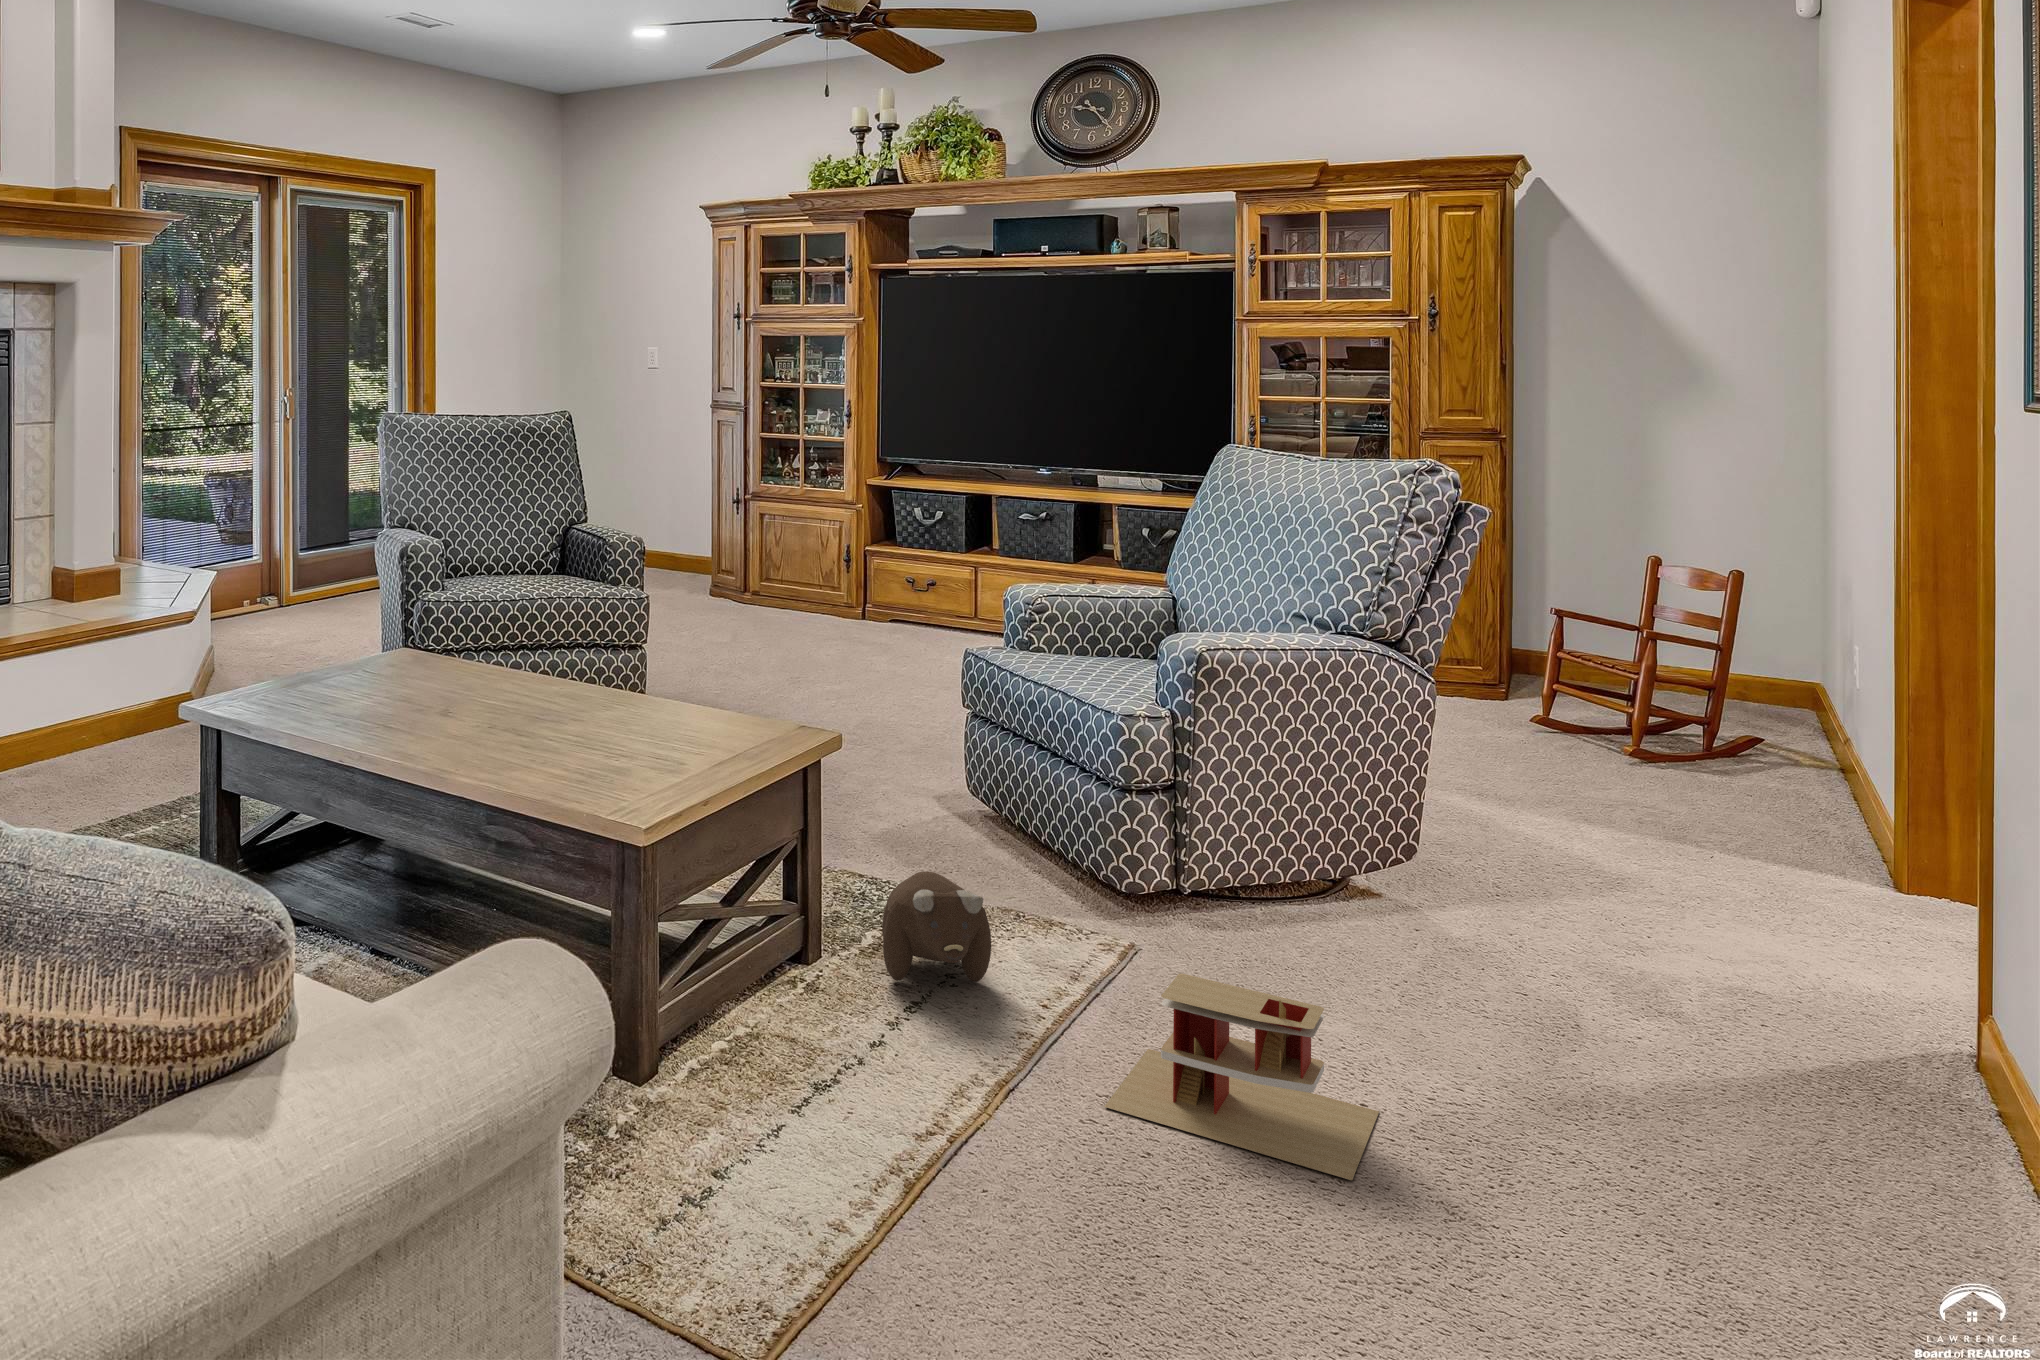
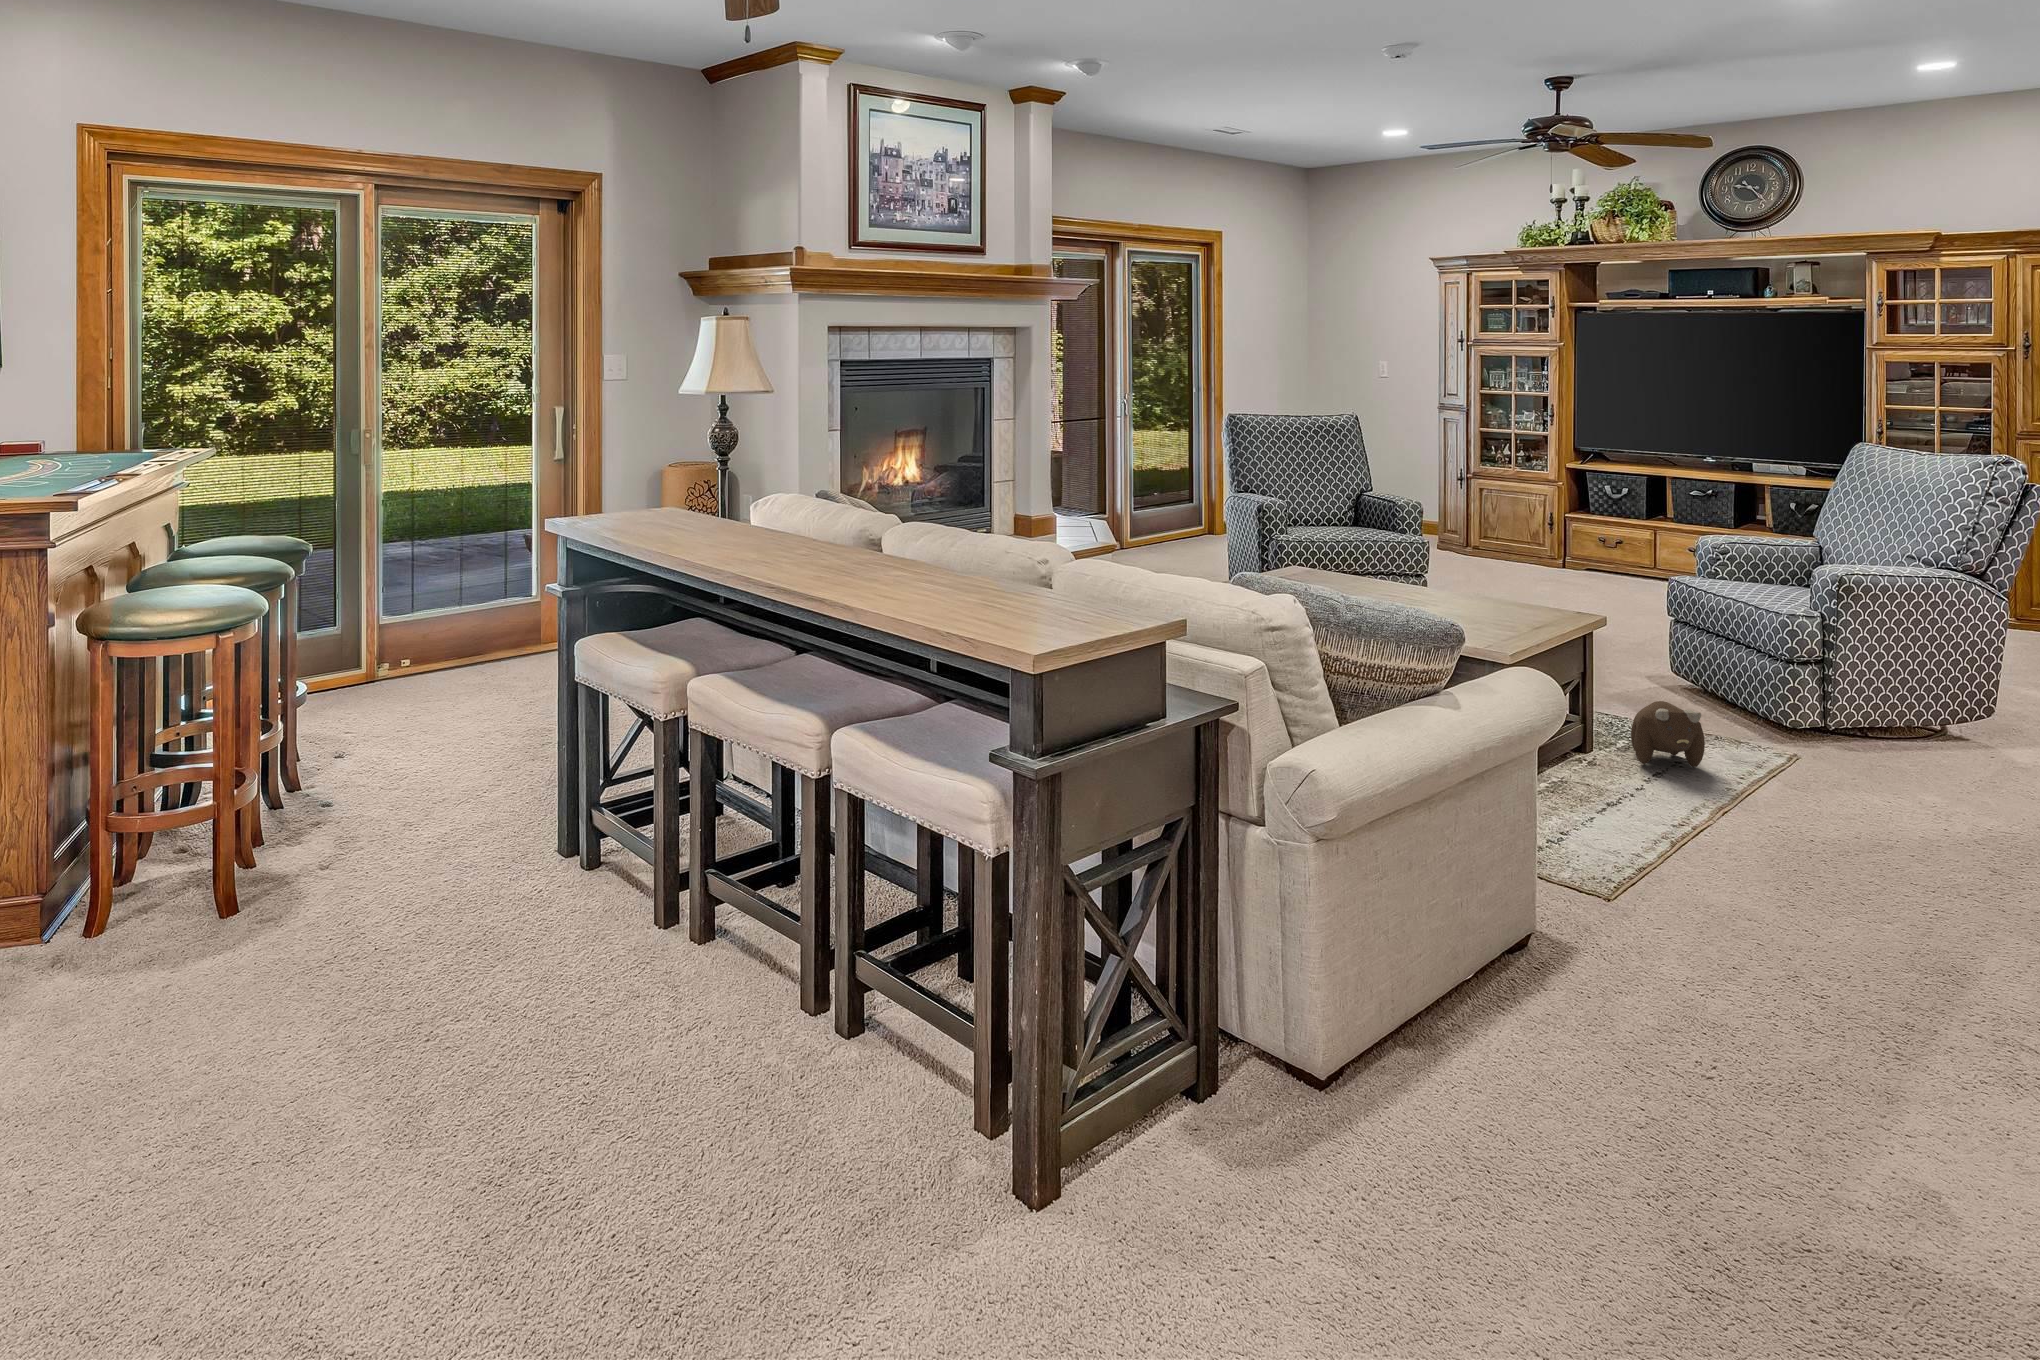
toy house: present [1104,974,1379,1180] -> none [1784,754,1959,860]

